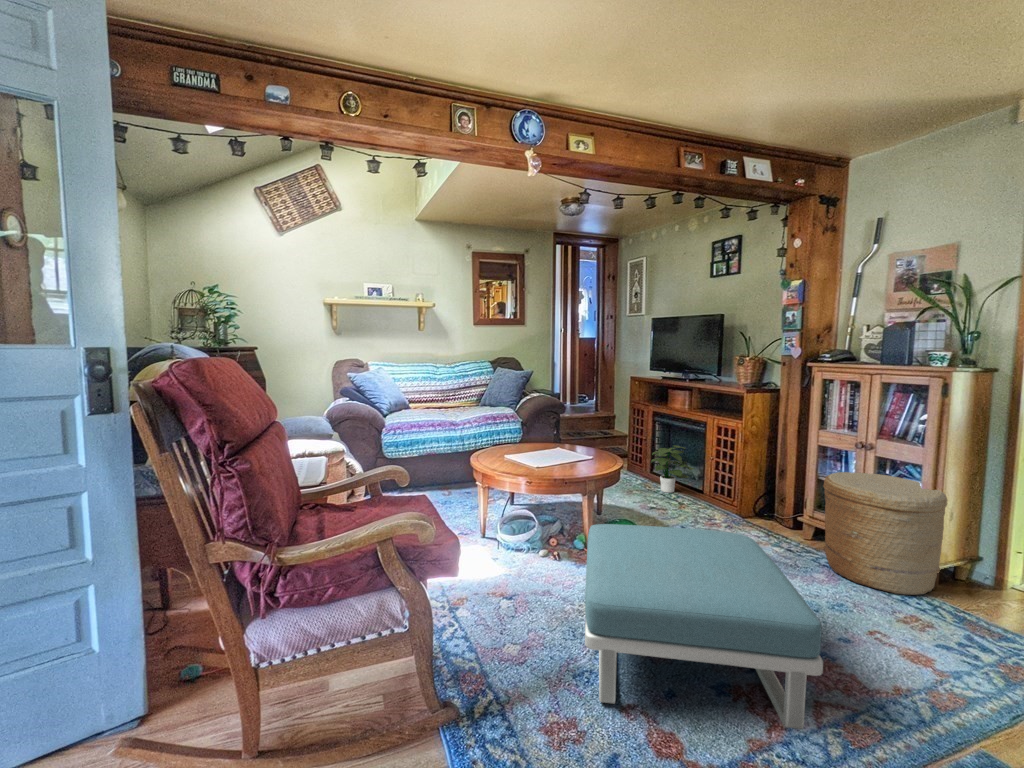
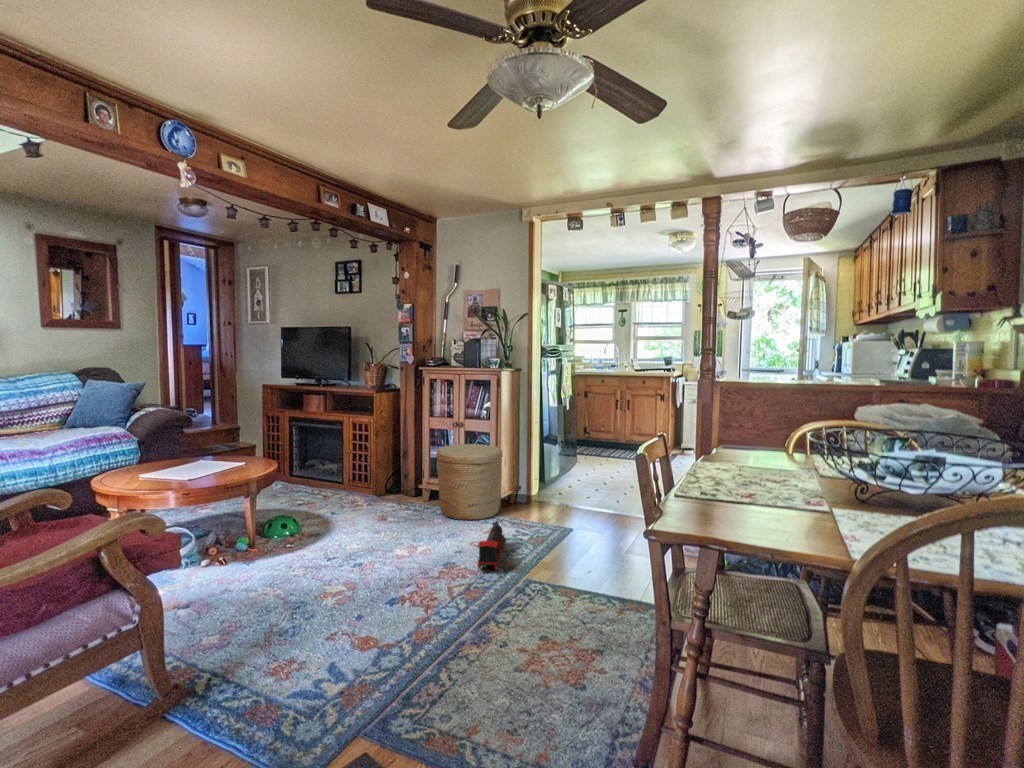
potted plant: present [651,445,694,493] -> none [291,446,336,491]
footstool: present [585,524,823,729] -> none [267,498,451,641]
toy train: none [879,614,947,710] -> present [478,520,507,570]

